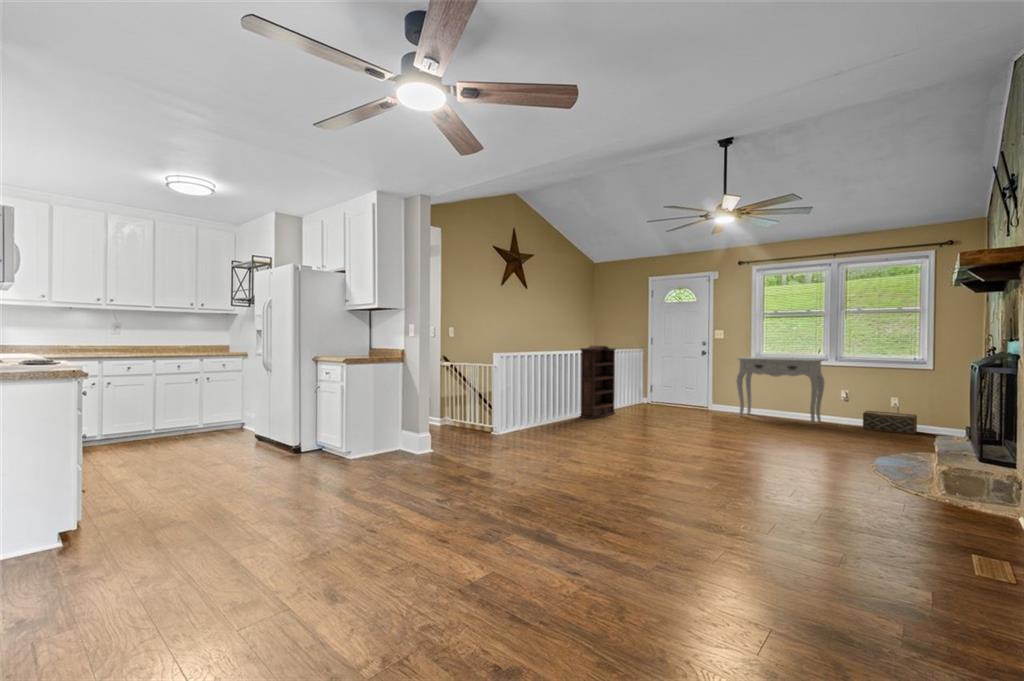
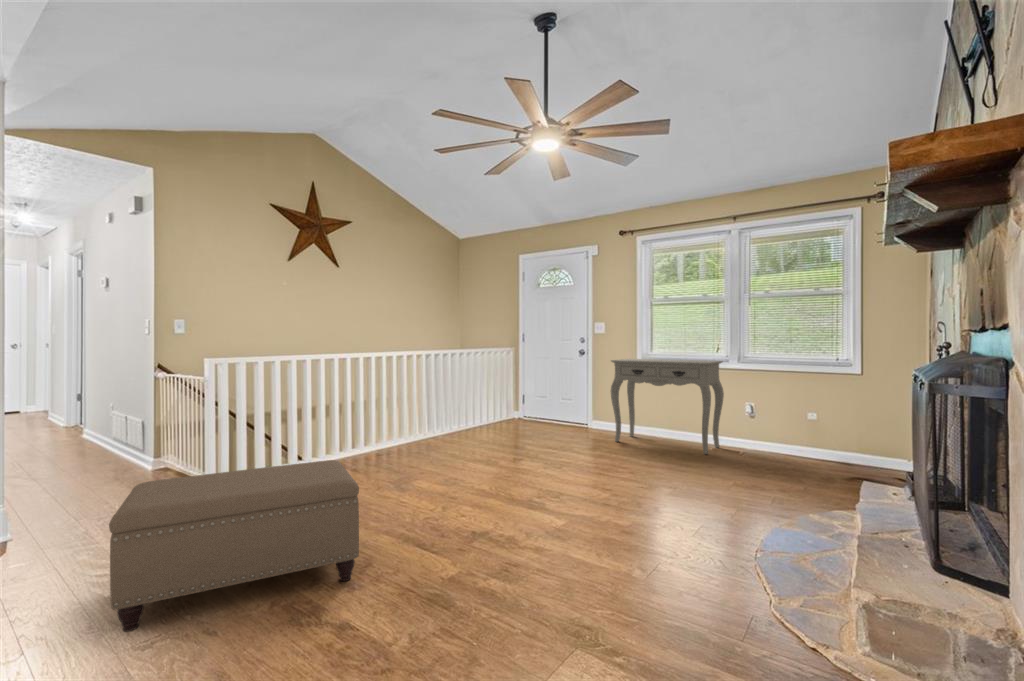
bookshelf: present [580,346,616,419] -> none [385,346,447,453]
ottoman: none [544,408,661,477] -> present [109,460,359,632]
woven basket: present [863,411,917,434] -> none [770,432,842,469]

